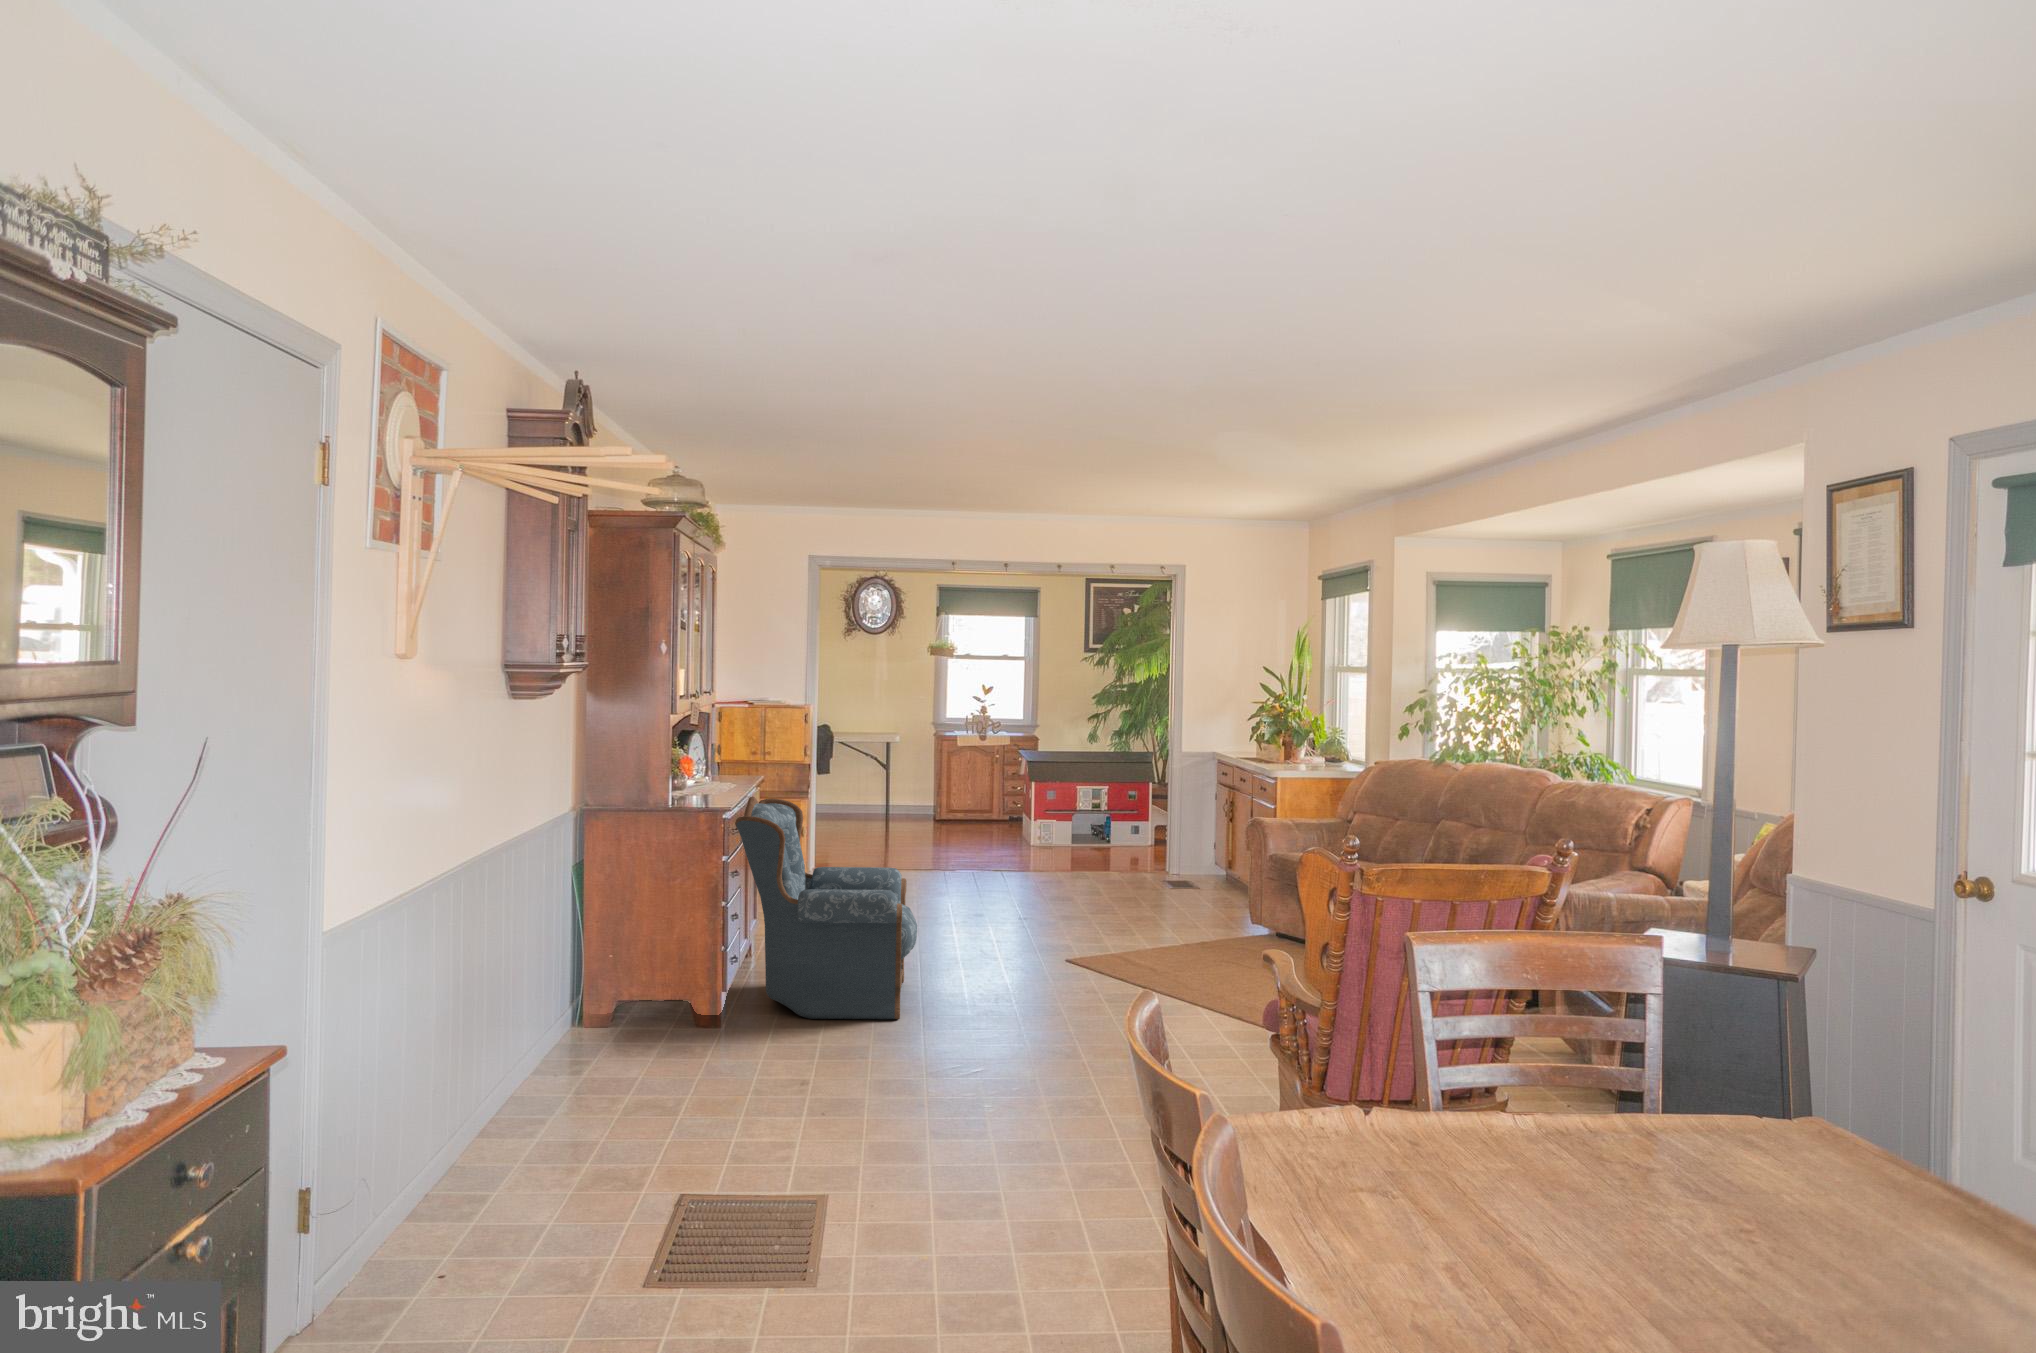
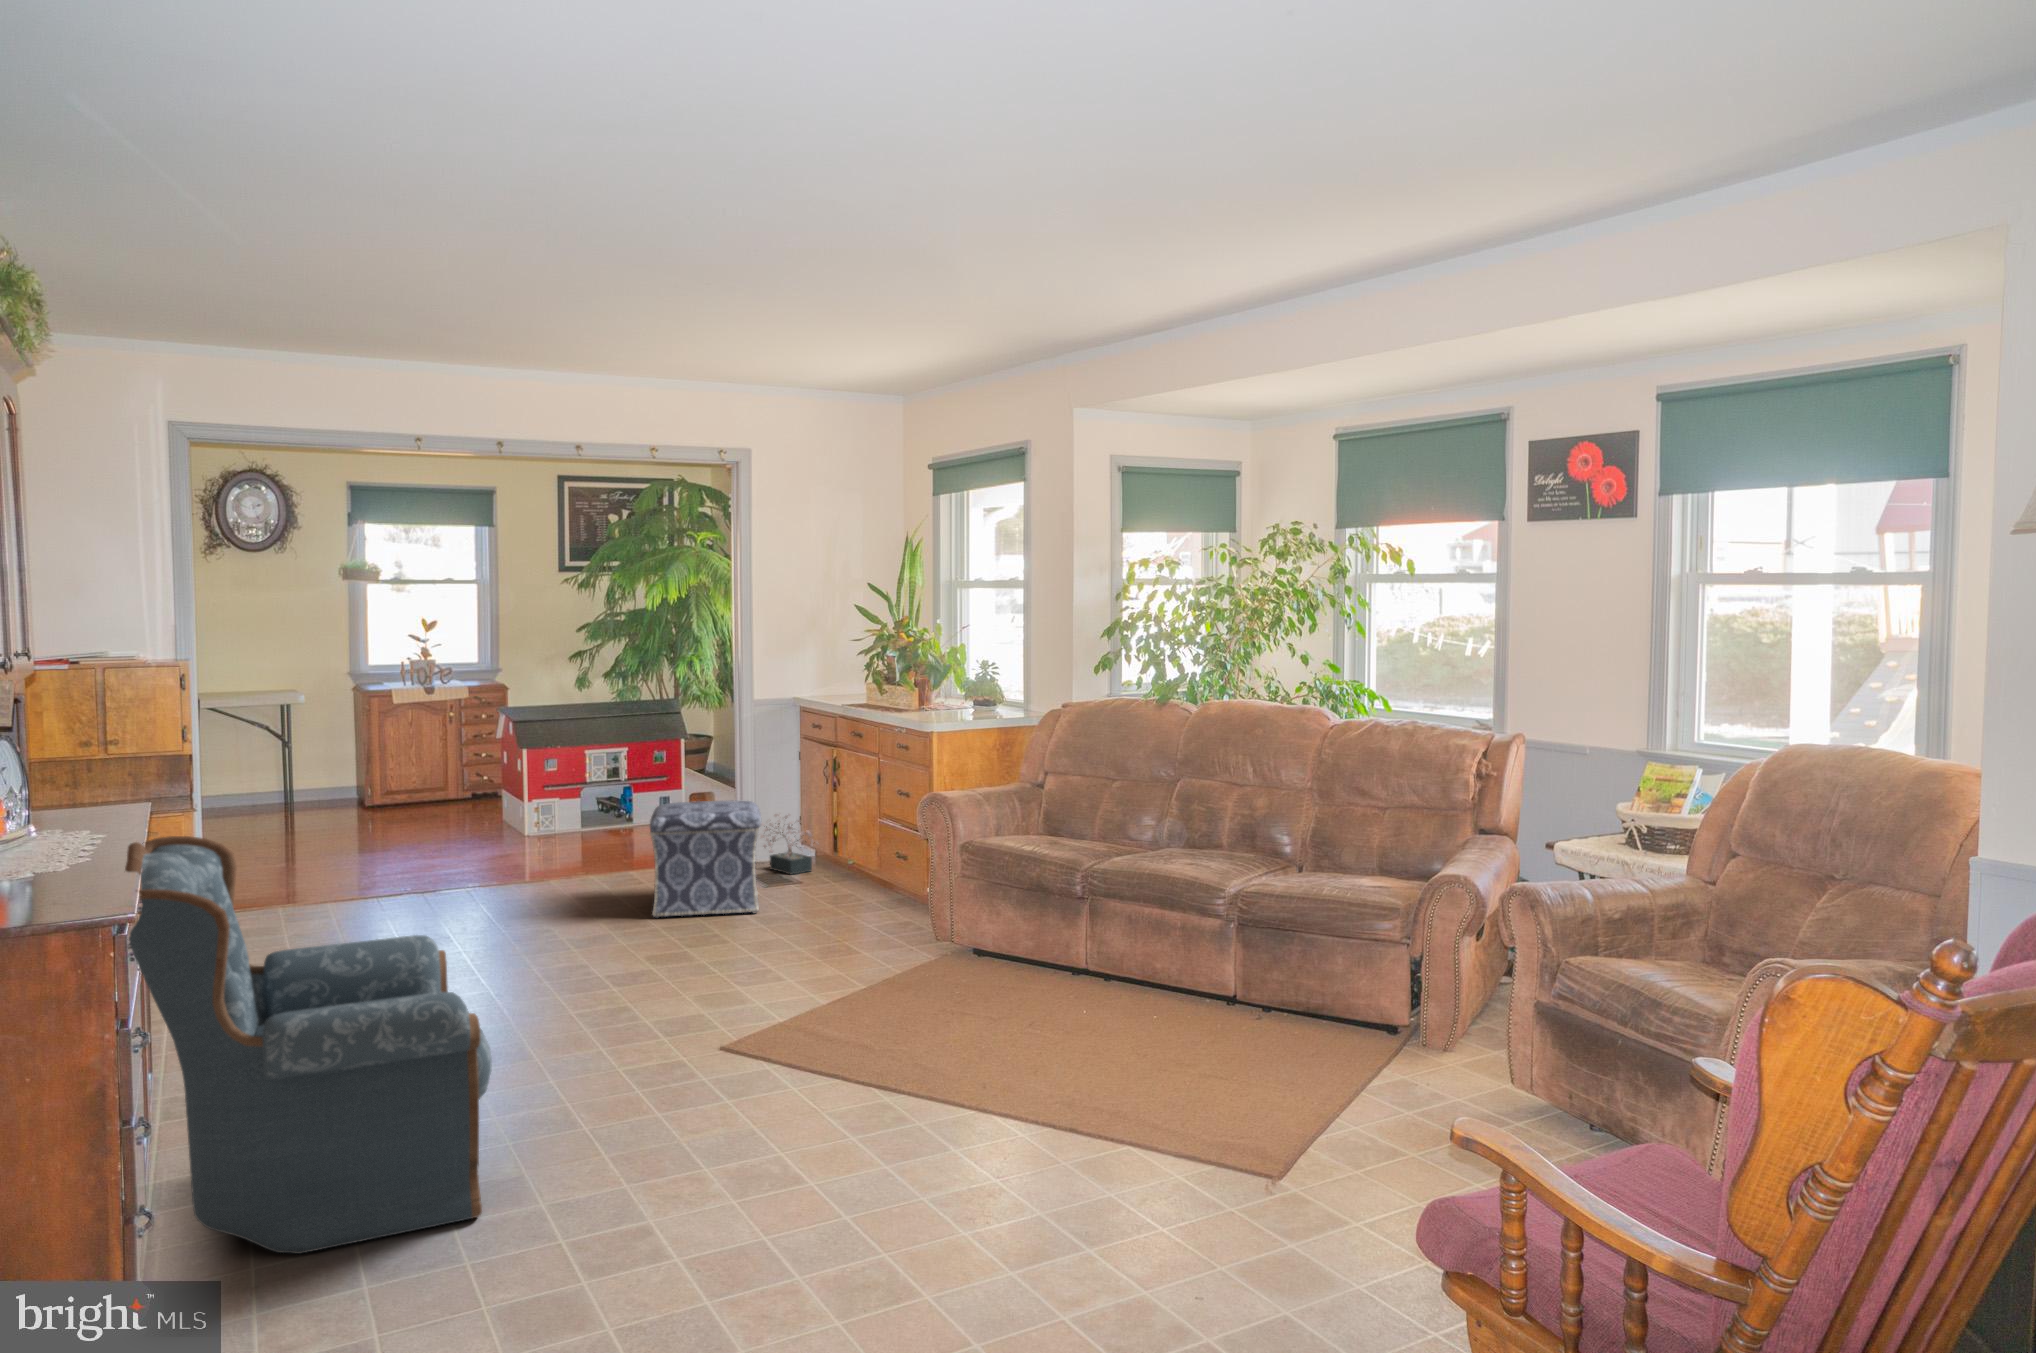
ottoman: none [1083,822,1168,905] -> present [650,800,761,918]
decorative plant: none [1178,839,1222,886] -> present [761,814,813,874]

